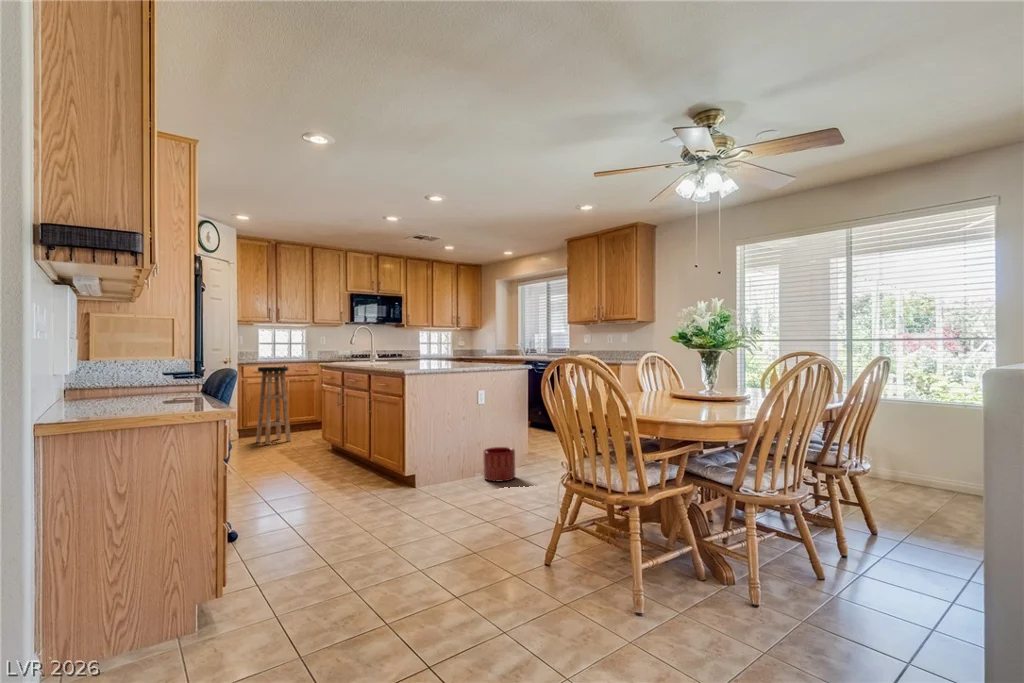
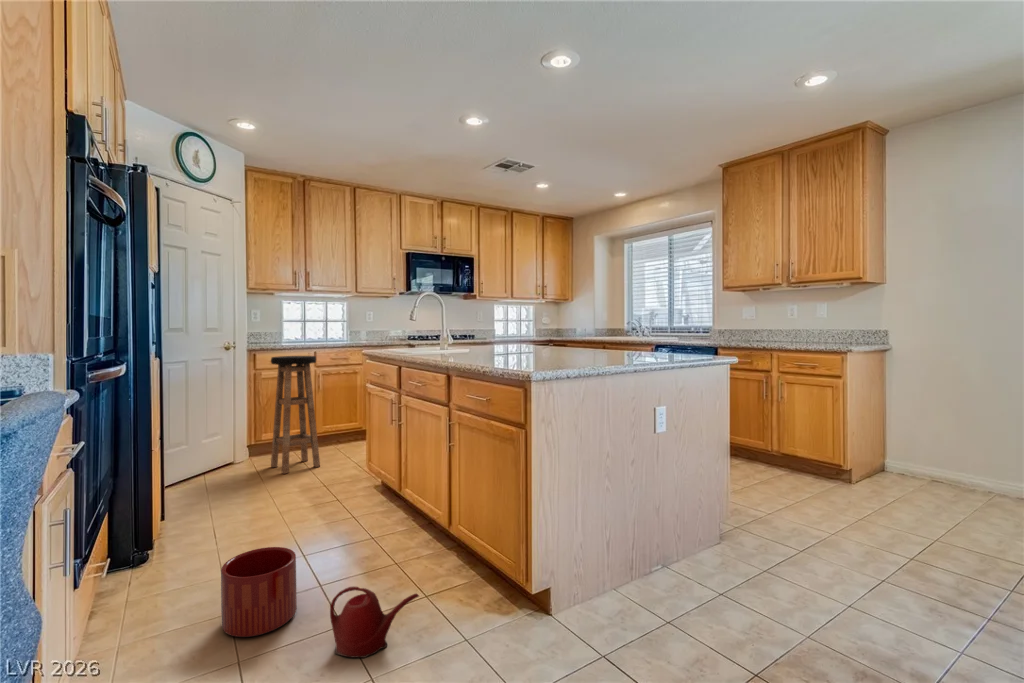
planter: present [483,447,515,482] -> present [221,547,297,637]
watering can: none [315,460,357,490] -> present [330,587,419,658]

